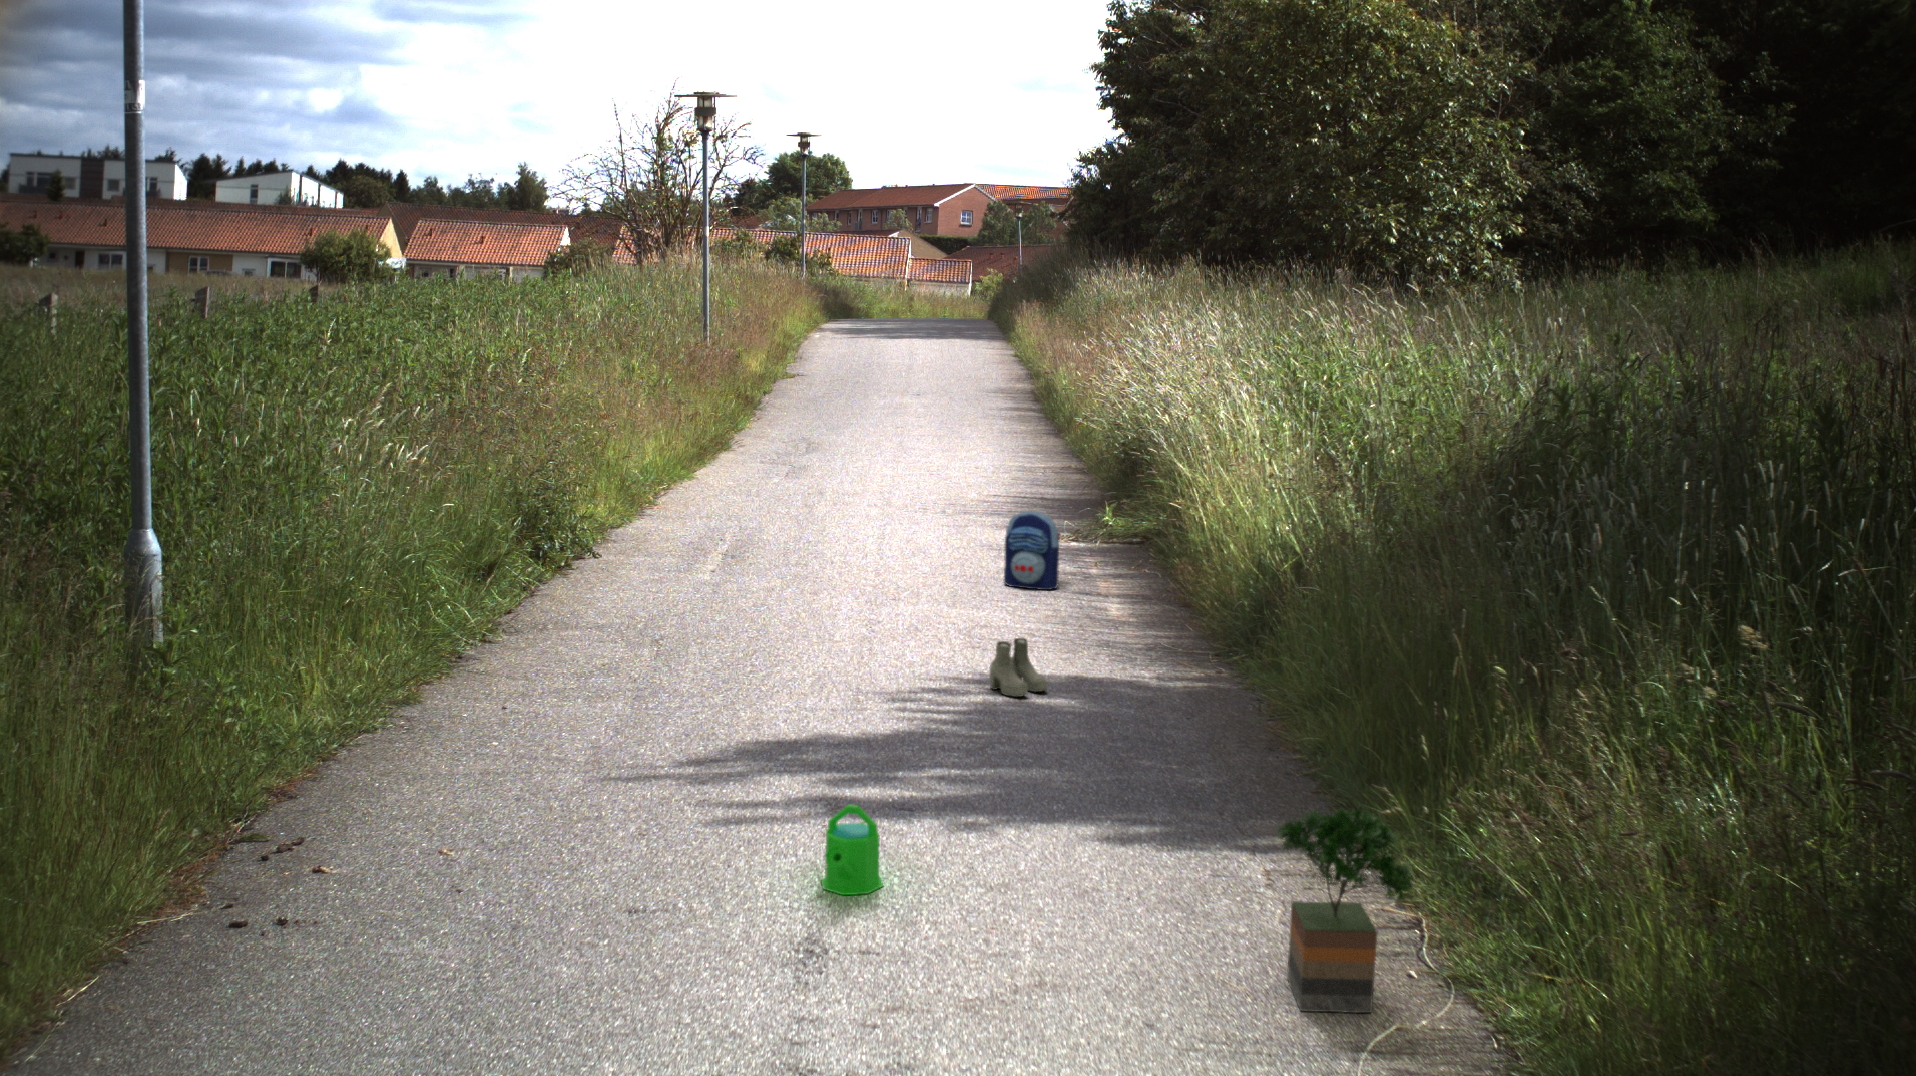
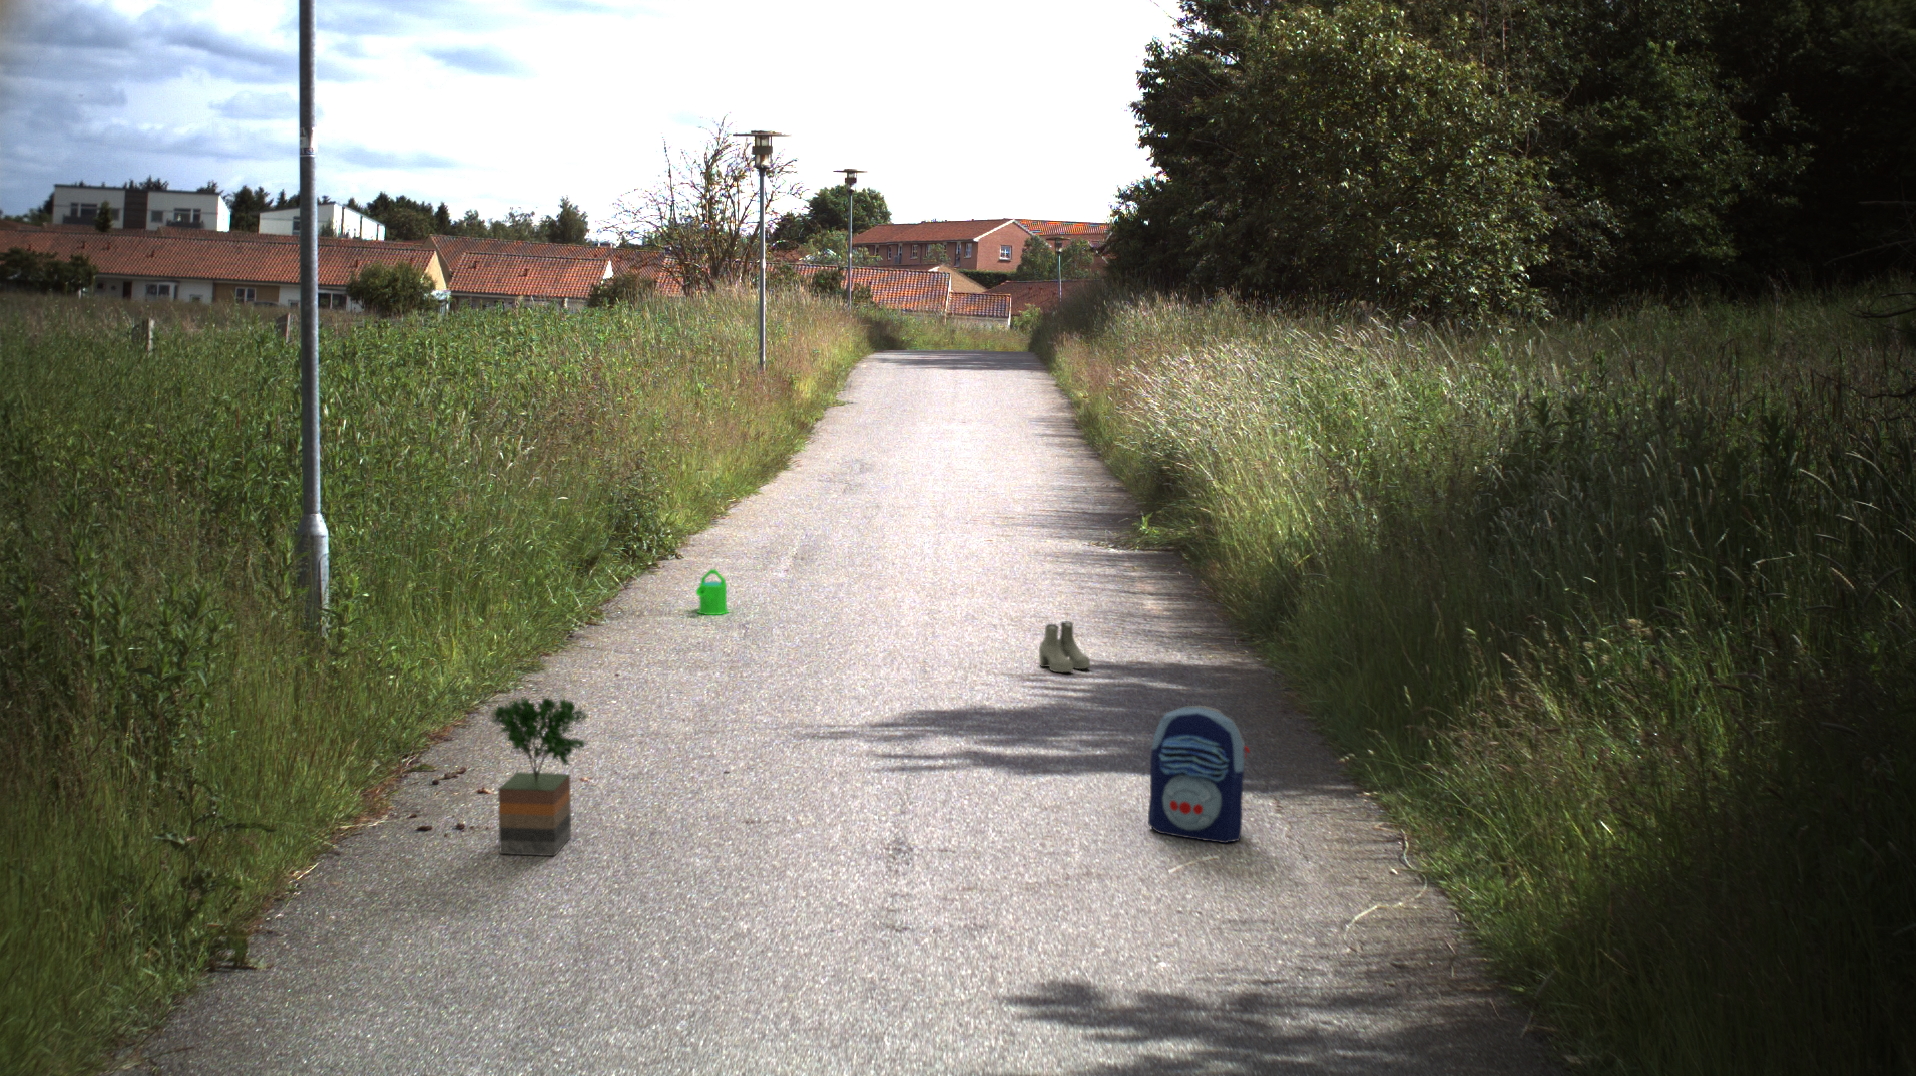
backpack: present [1004,511,1061,590] -> present [1148,706,1250,843]
watering can: present [821,804,883,895] -> present [696,569,729,615]
potted tree: present [1277,809,1412,1013] -> present [491,697,588,856]

